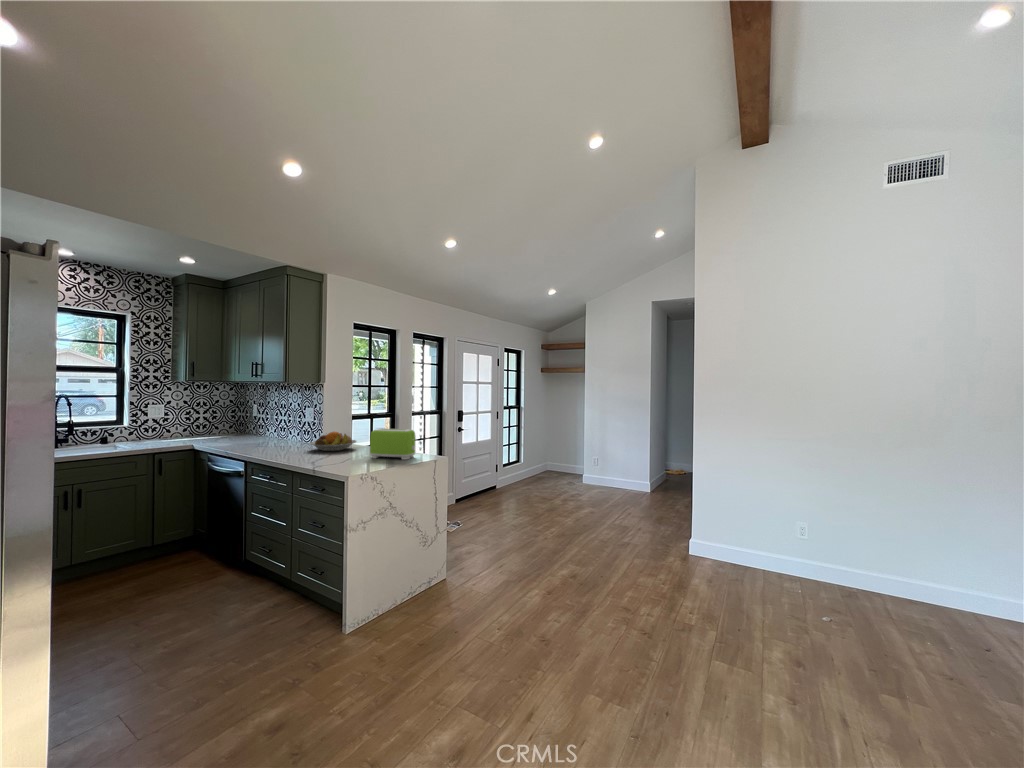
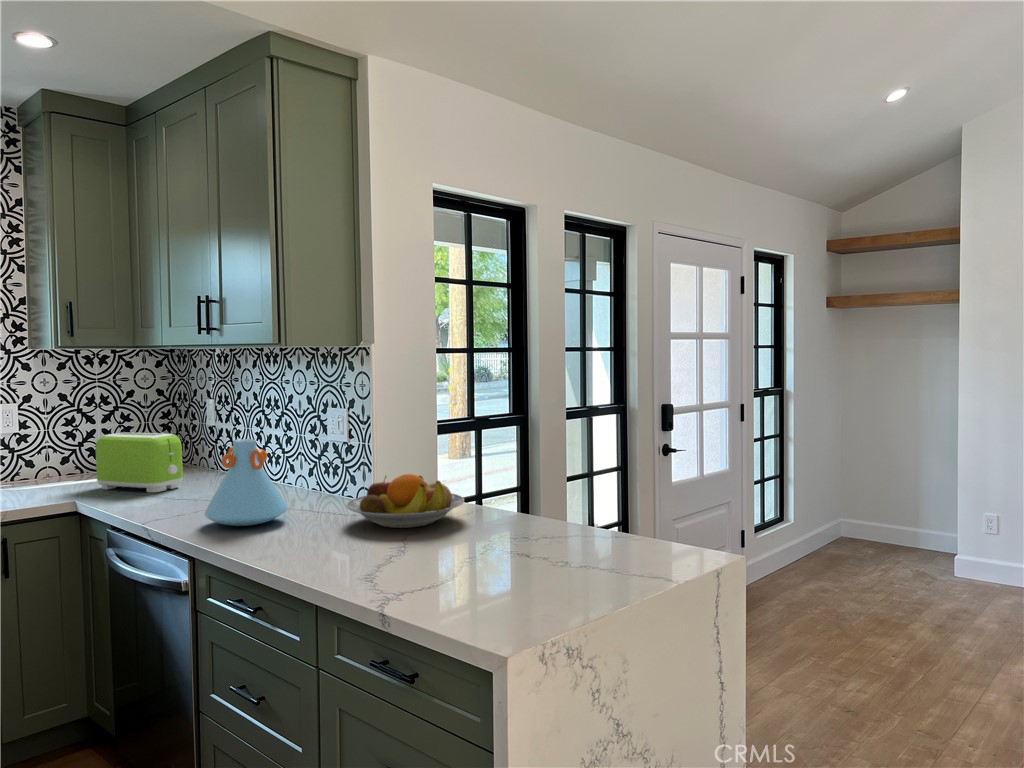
vase: none [251,418,286,451] -> present [204,439,288,526]
toaster: present [370,429,416,460] -> present [96,432,183,492]

